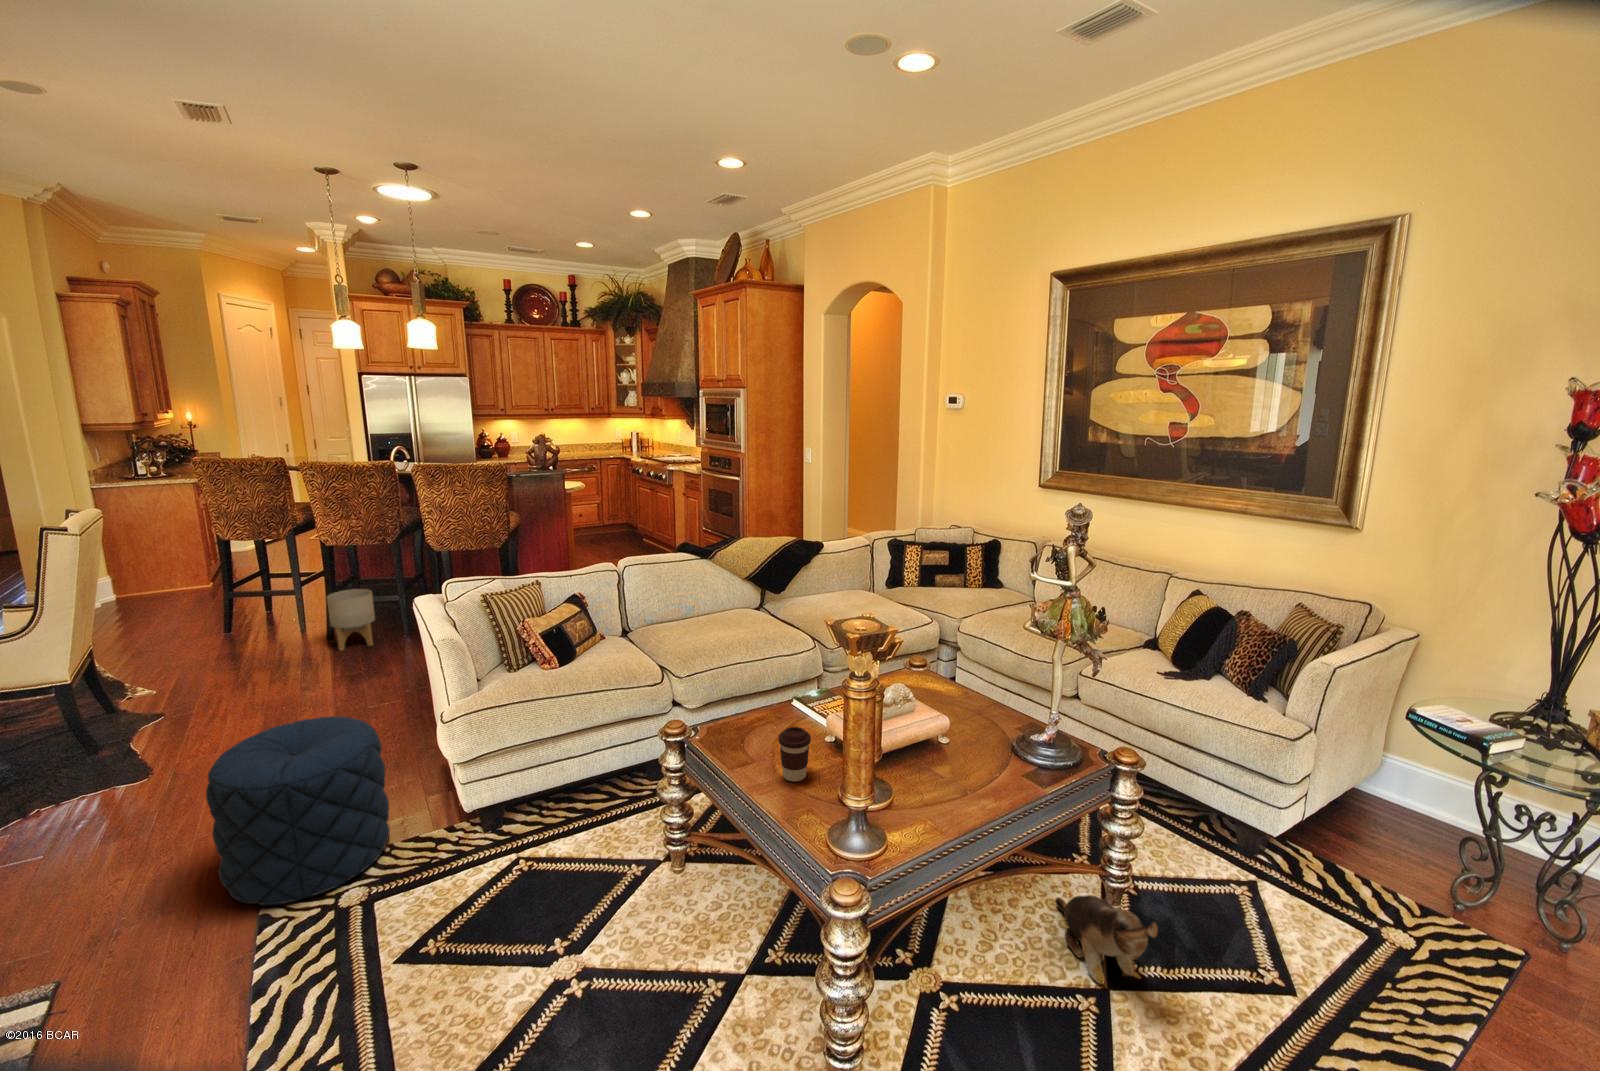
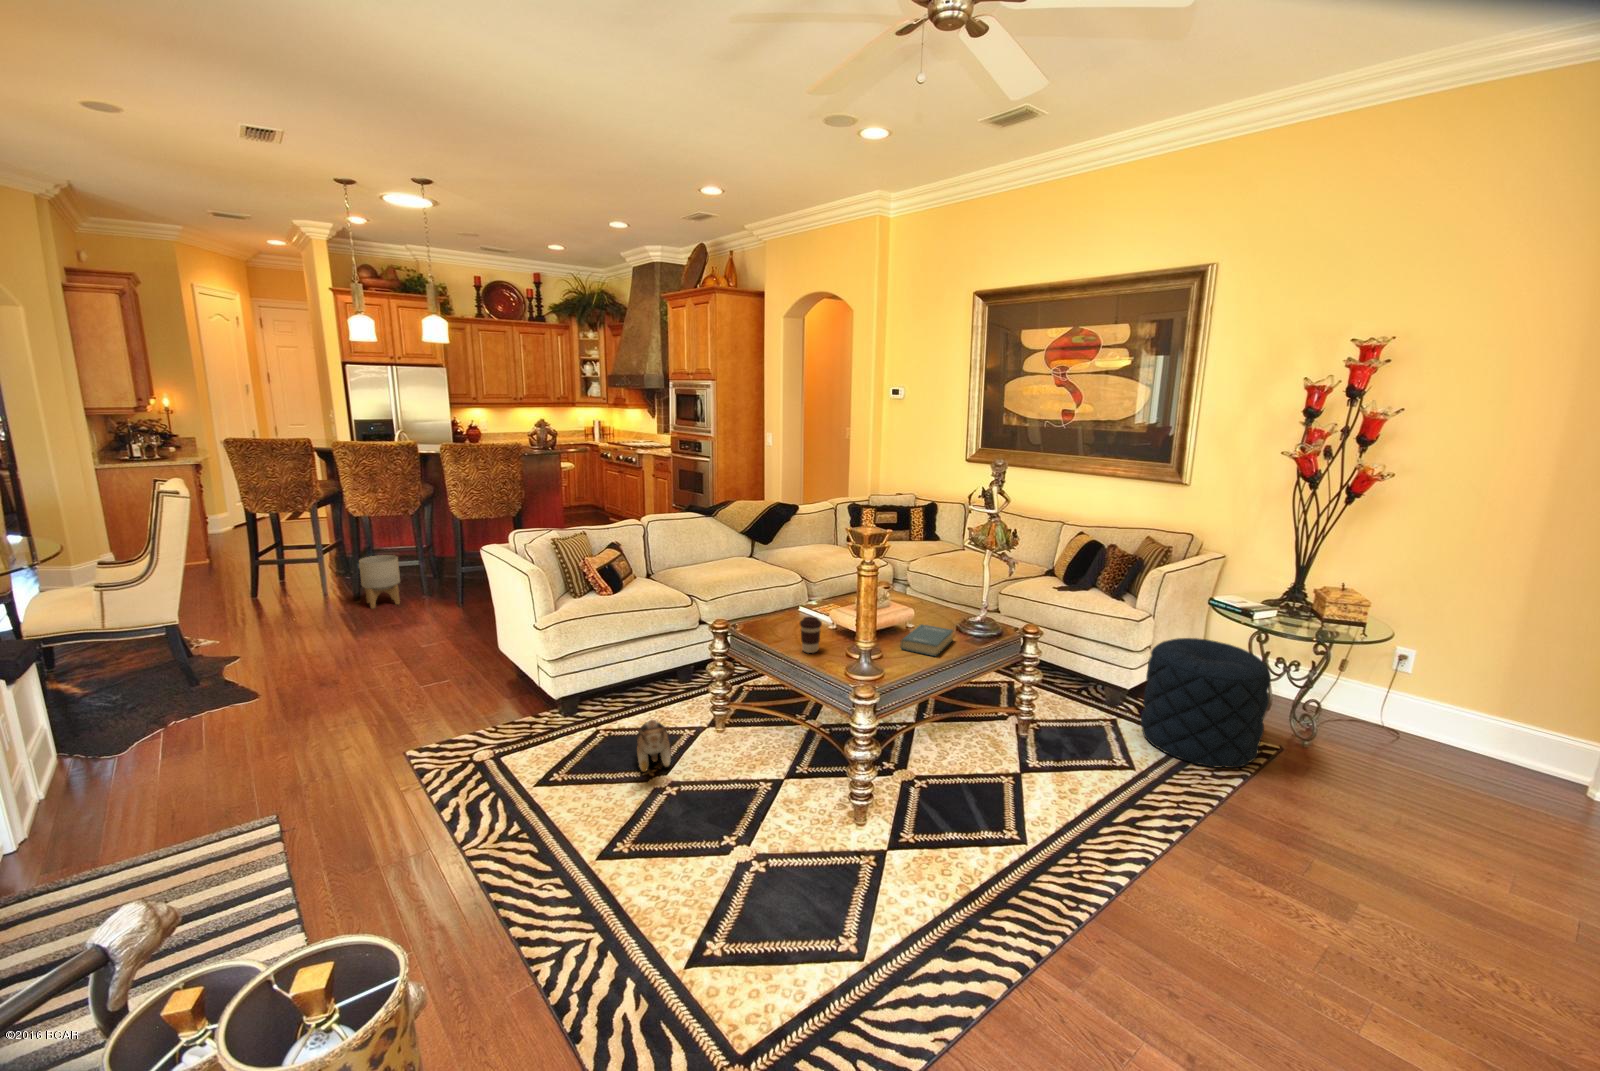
pouf: present [206,716,390,905] -> present [1141,638,1271,768]
hardback book: none [927,735,1008,797] -> present [900,624,953,656]
plush toy: present [1055,895,1158,984] -> present [637,720,671,772]

